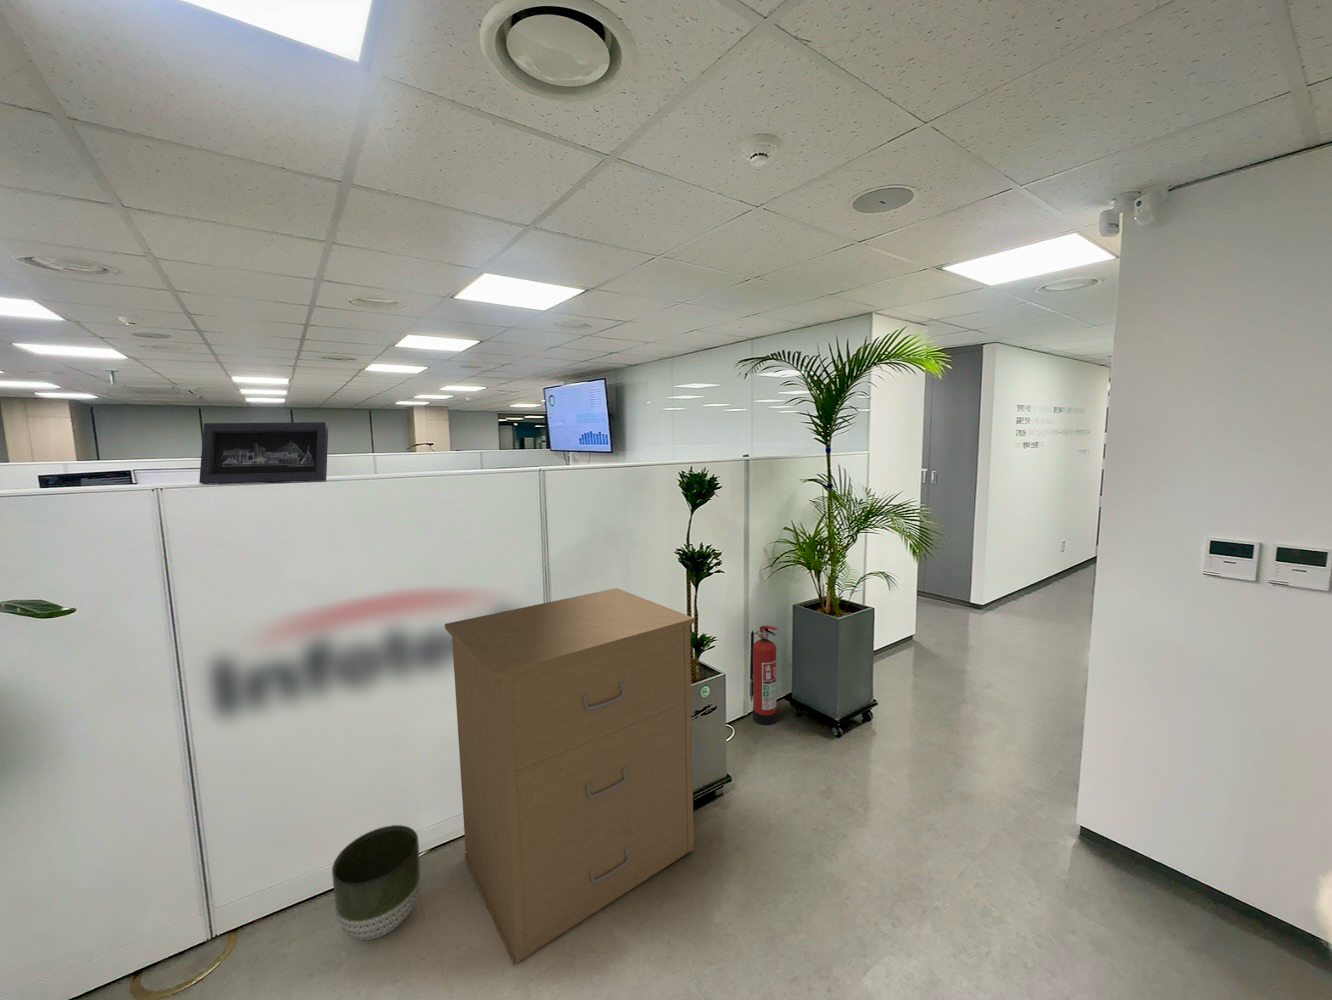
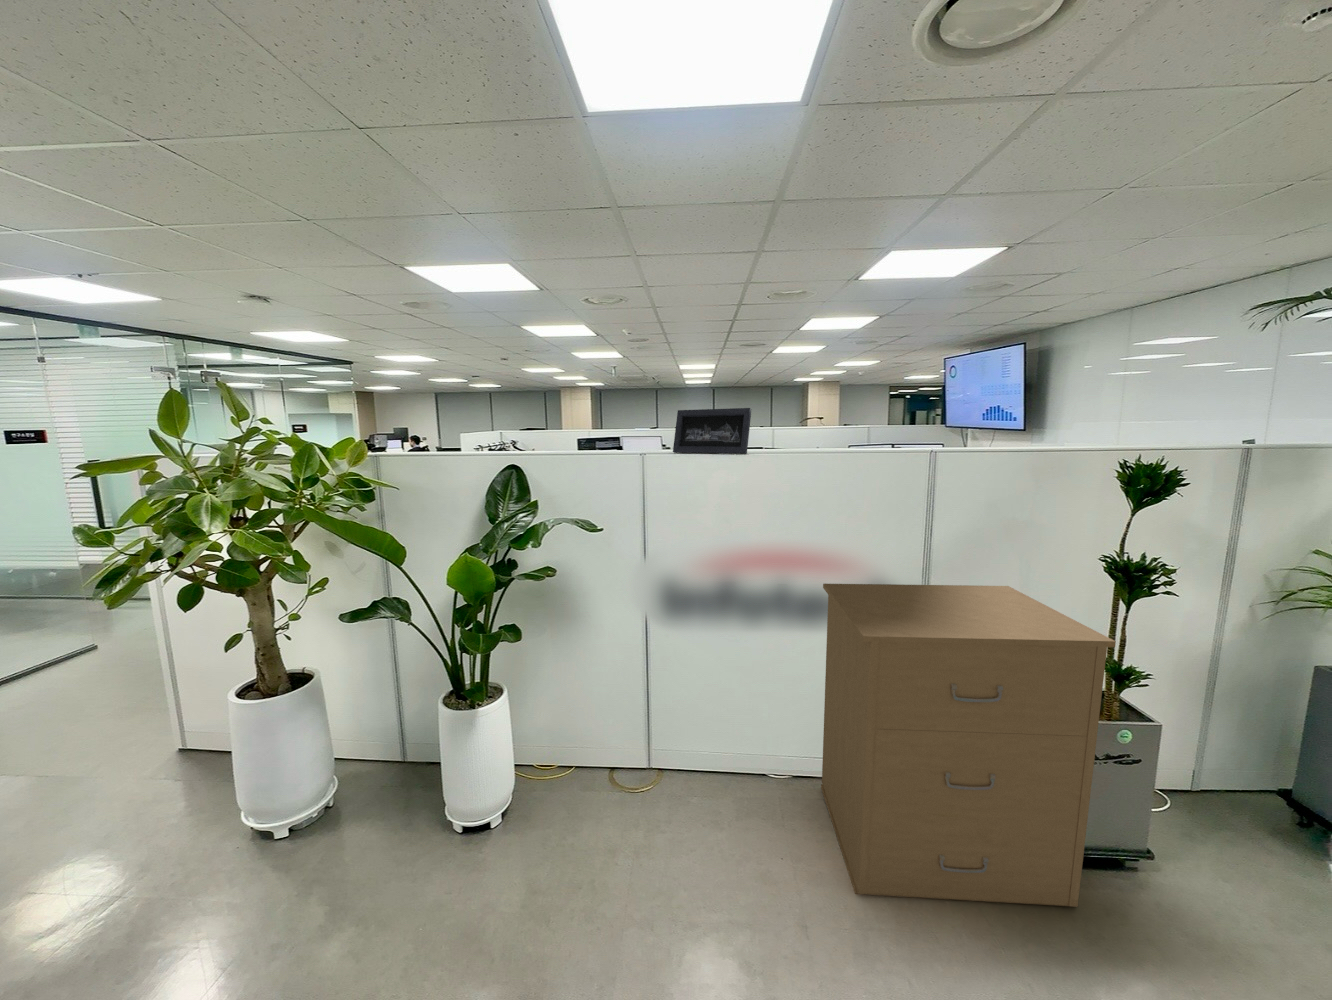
fire extinguisher: present [750,626,778,725] -> none [1211,685,1286,826]
planter: present [332,825,420,940] -> none [727,731,787,812]

